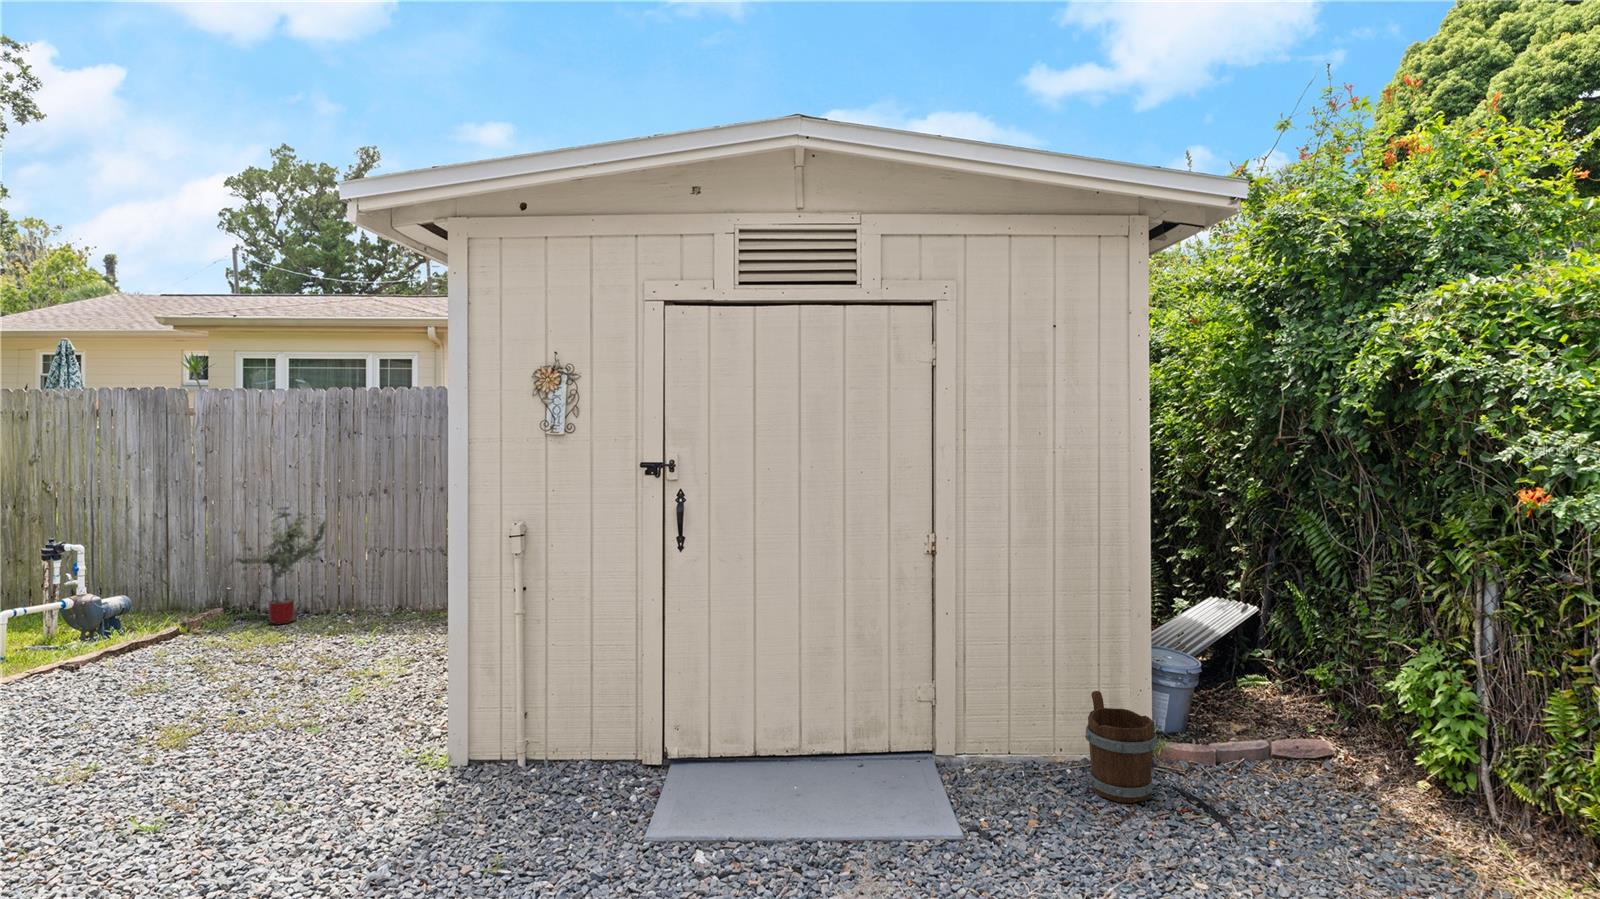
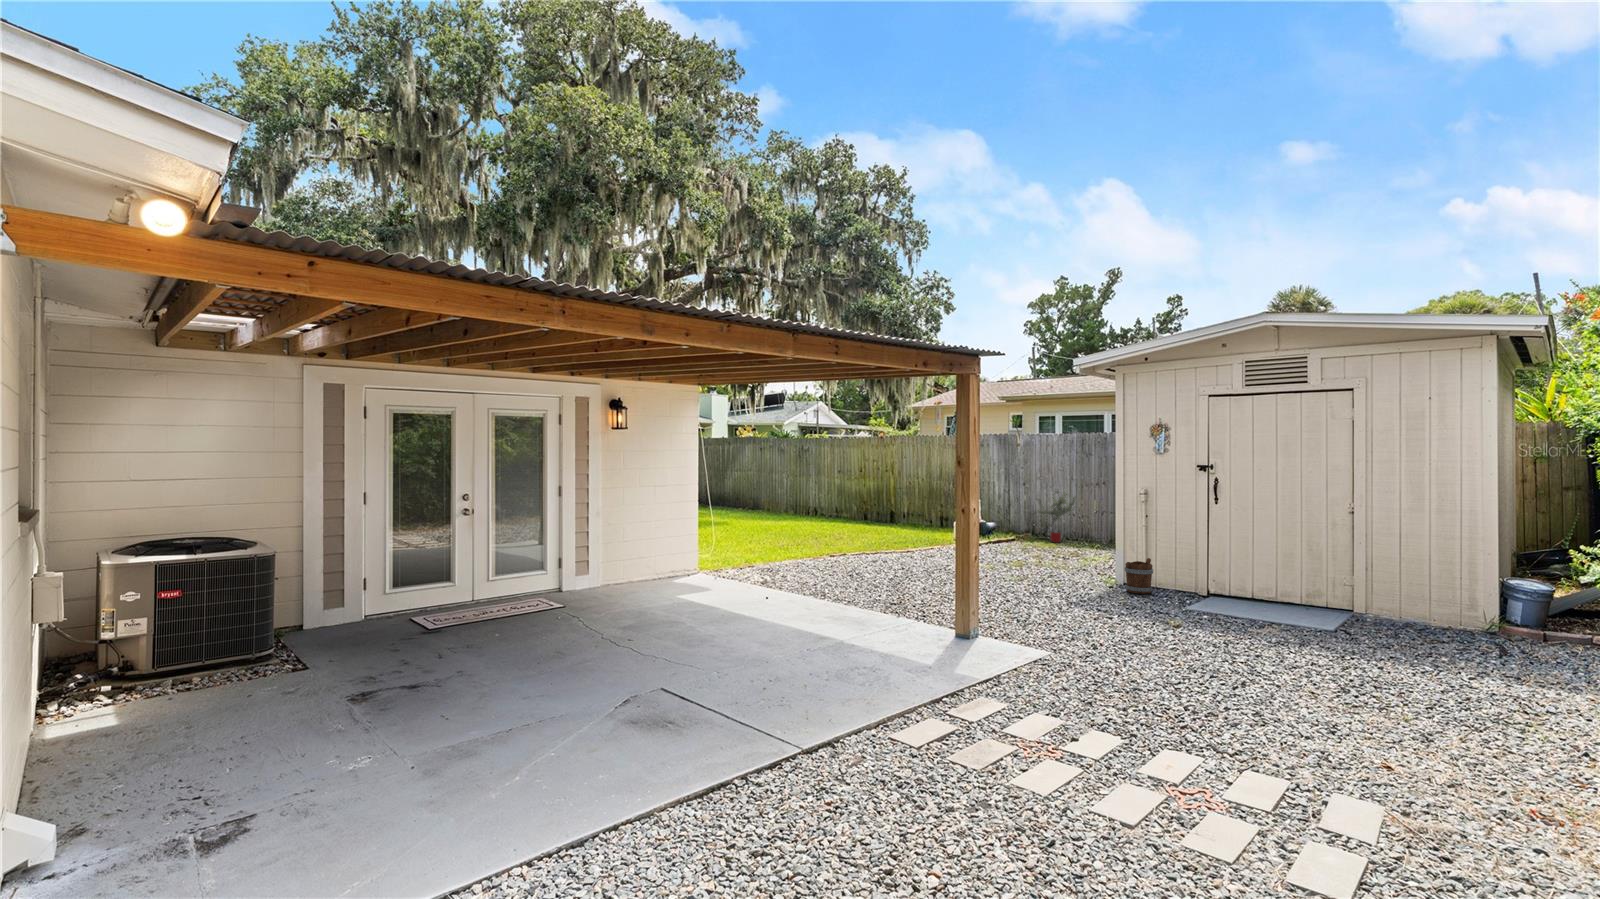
bucket: present [1085,691,1157,803] -> present [1125,558,1153,594]

